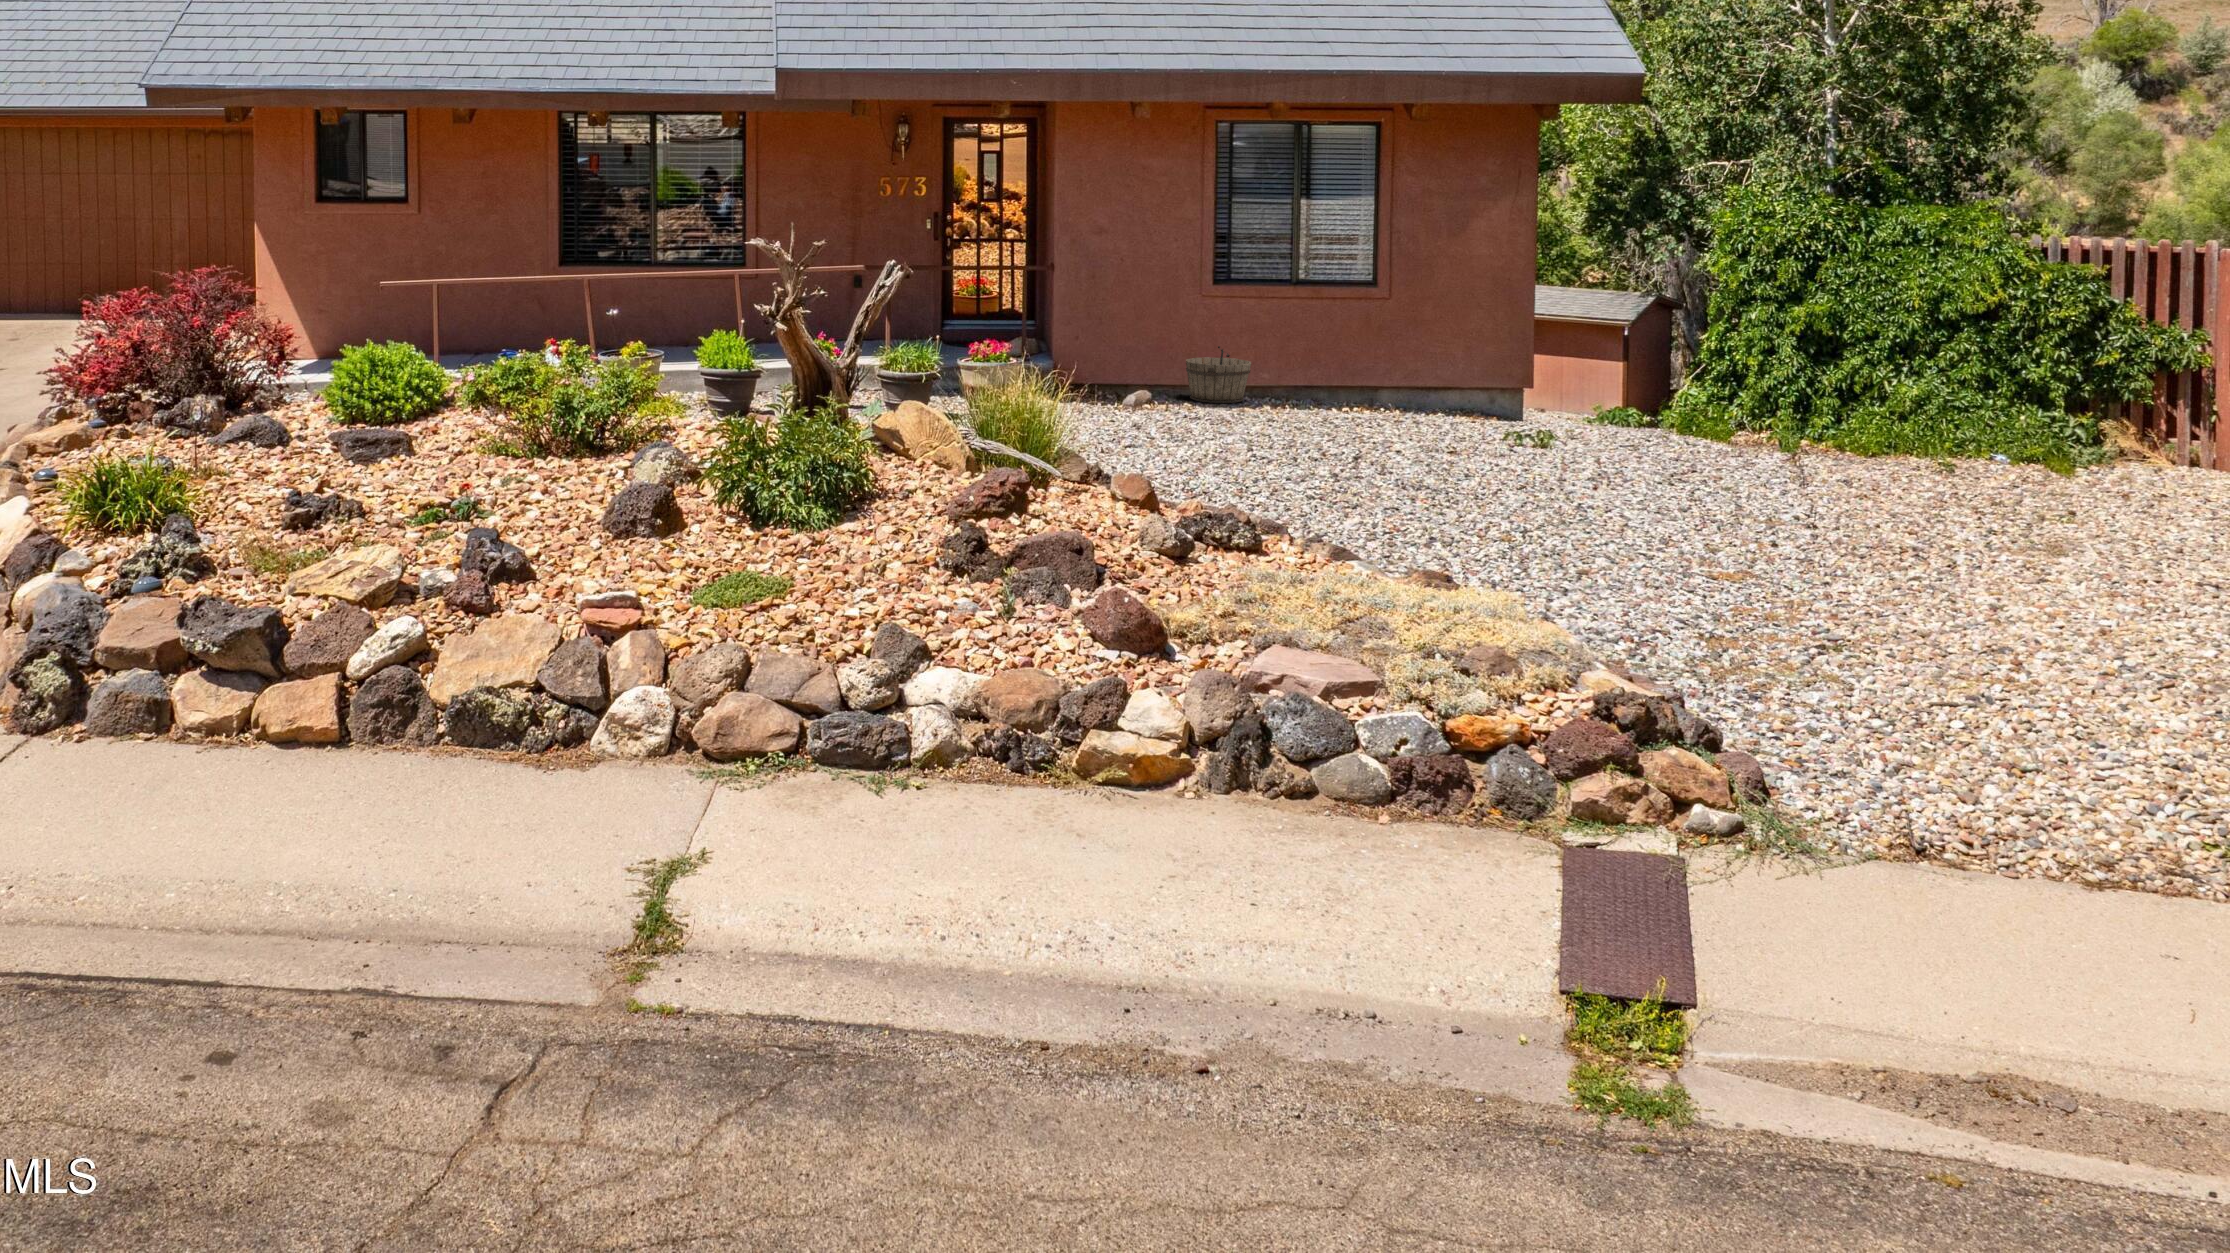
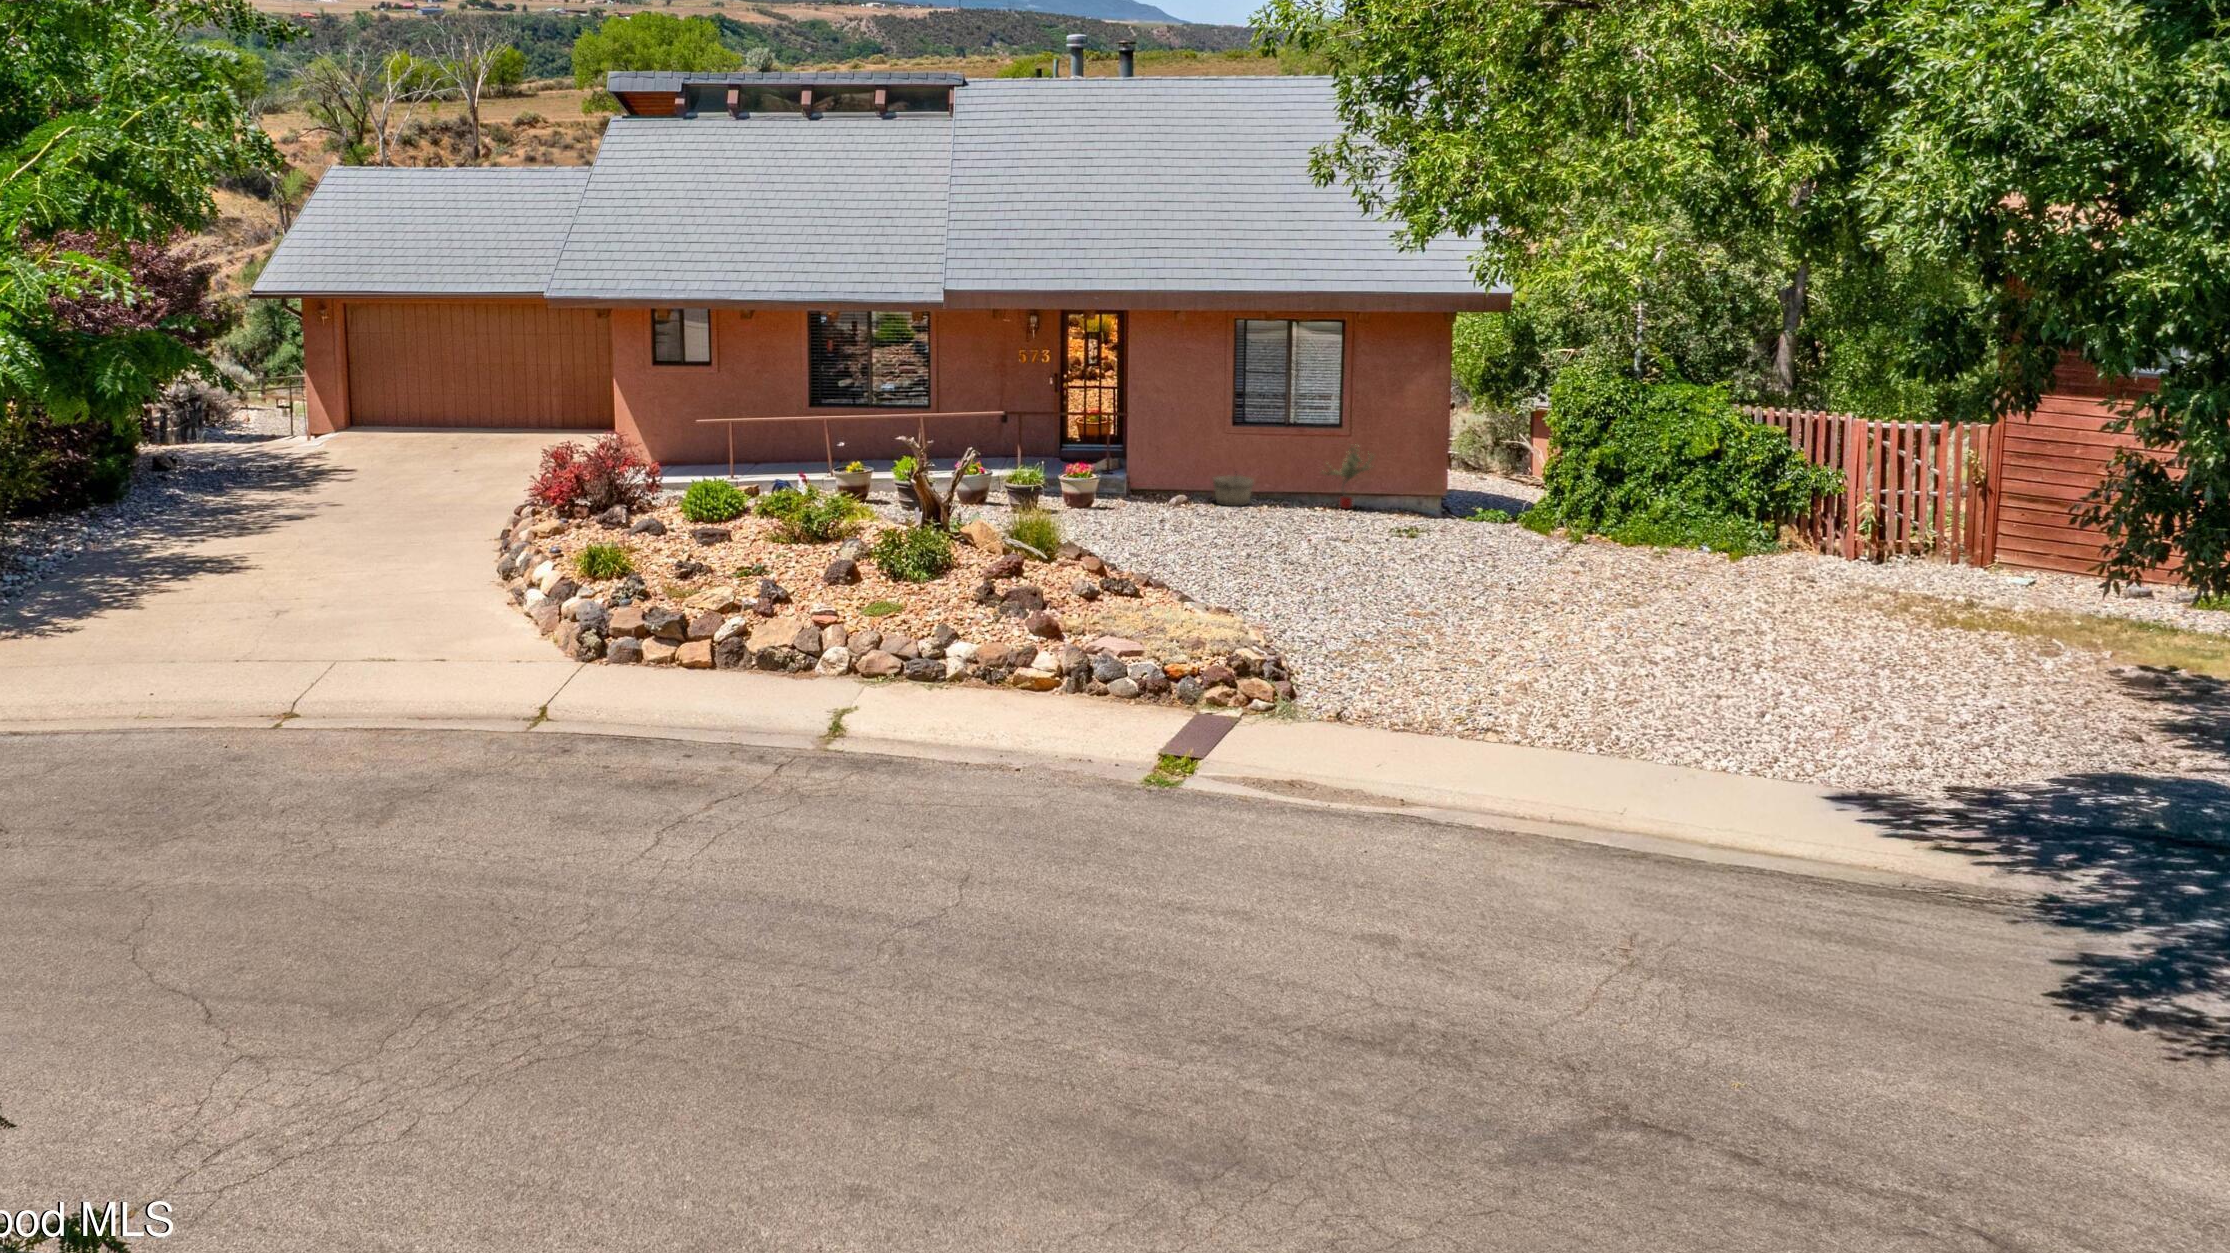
potted tree: none [1351,304,1440,407] -> present [1322,445,1373,509]

